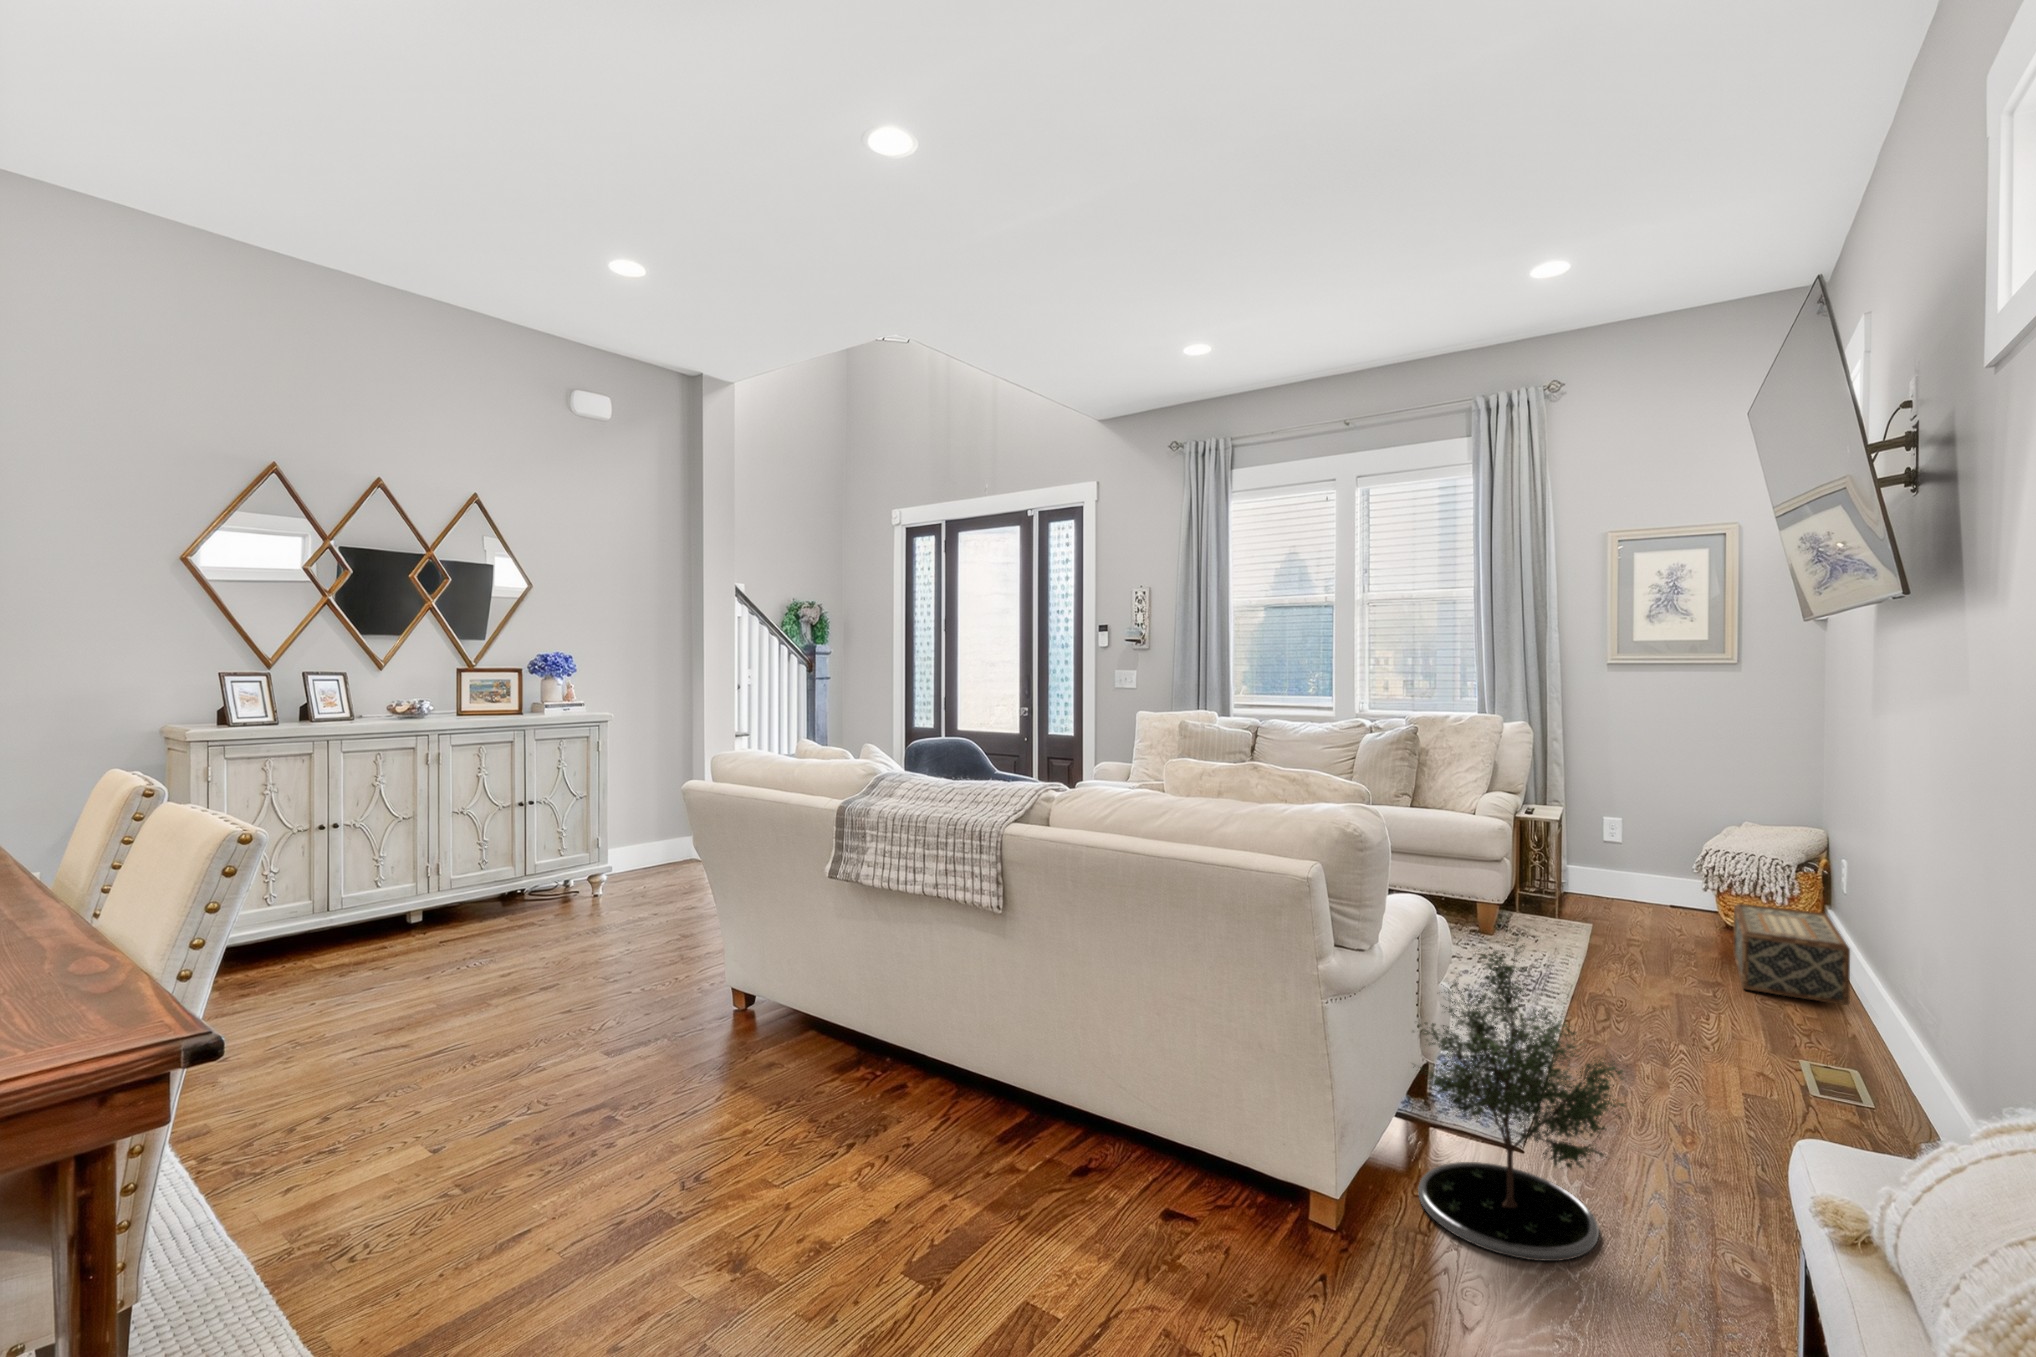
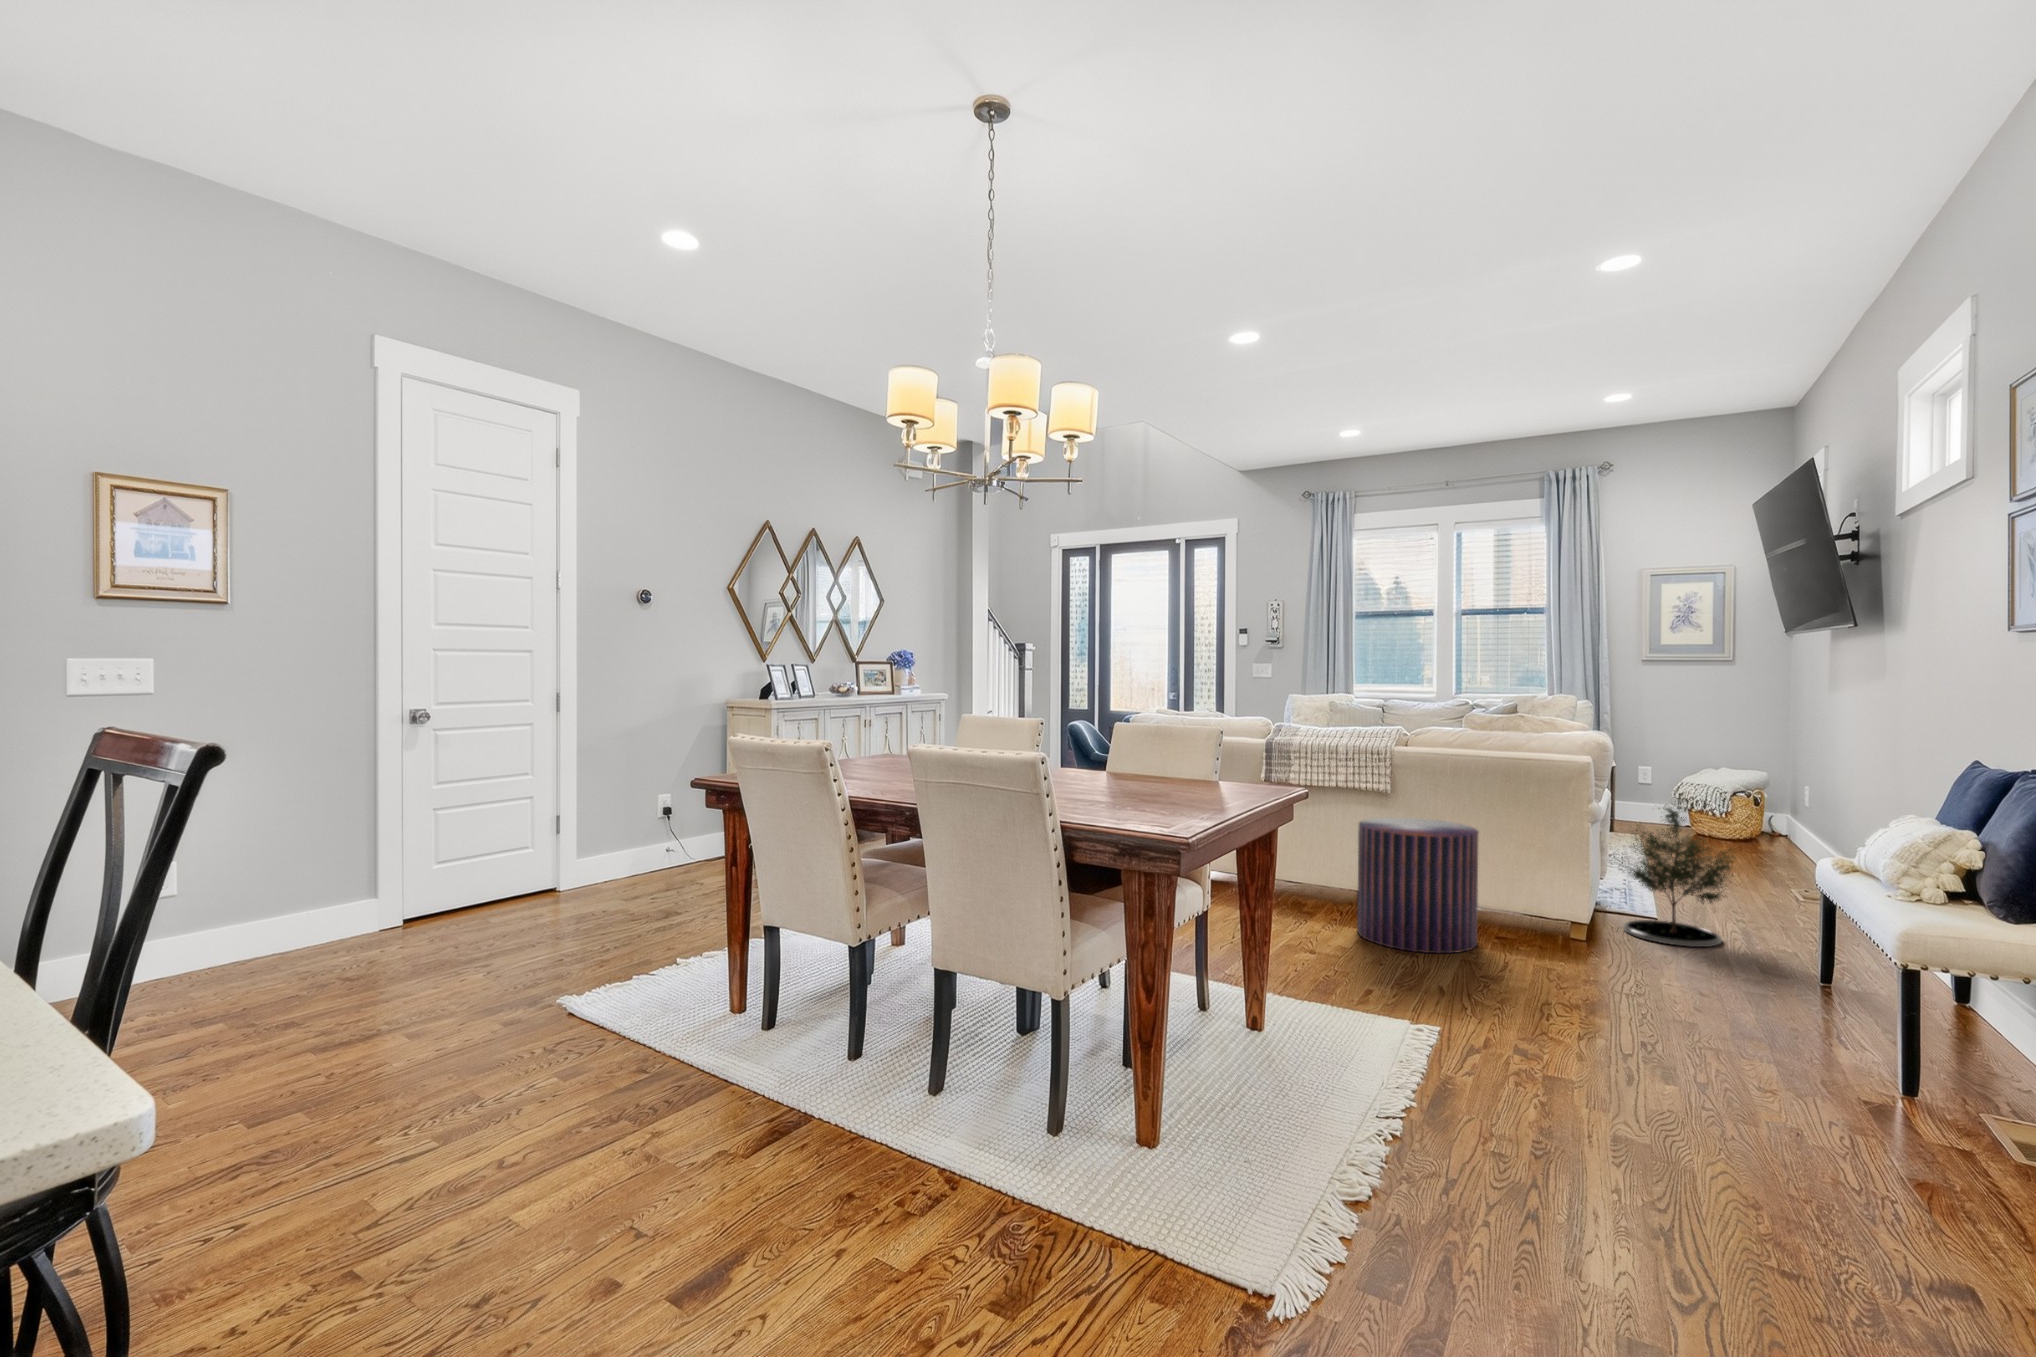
woven basket: present [1733,904,1850,1005] -> none [1737,815,1815,867]
pouf: none [885,957,1101,1270] -> present [1357,818,1478,953]

